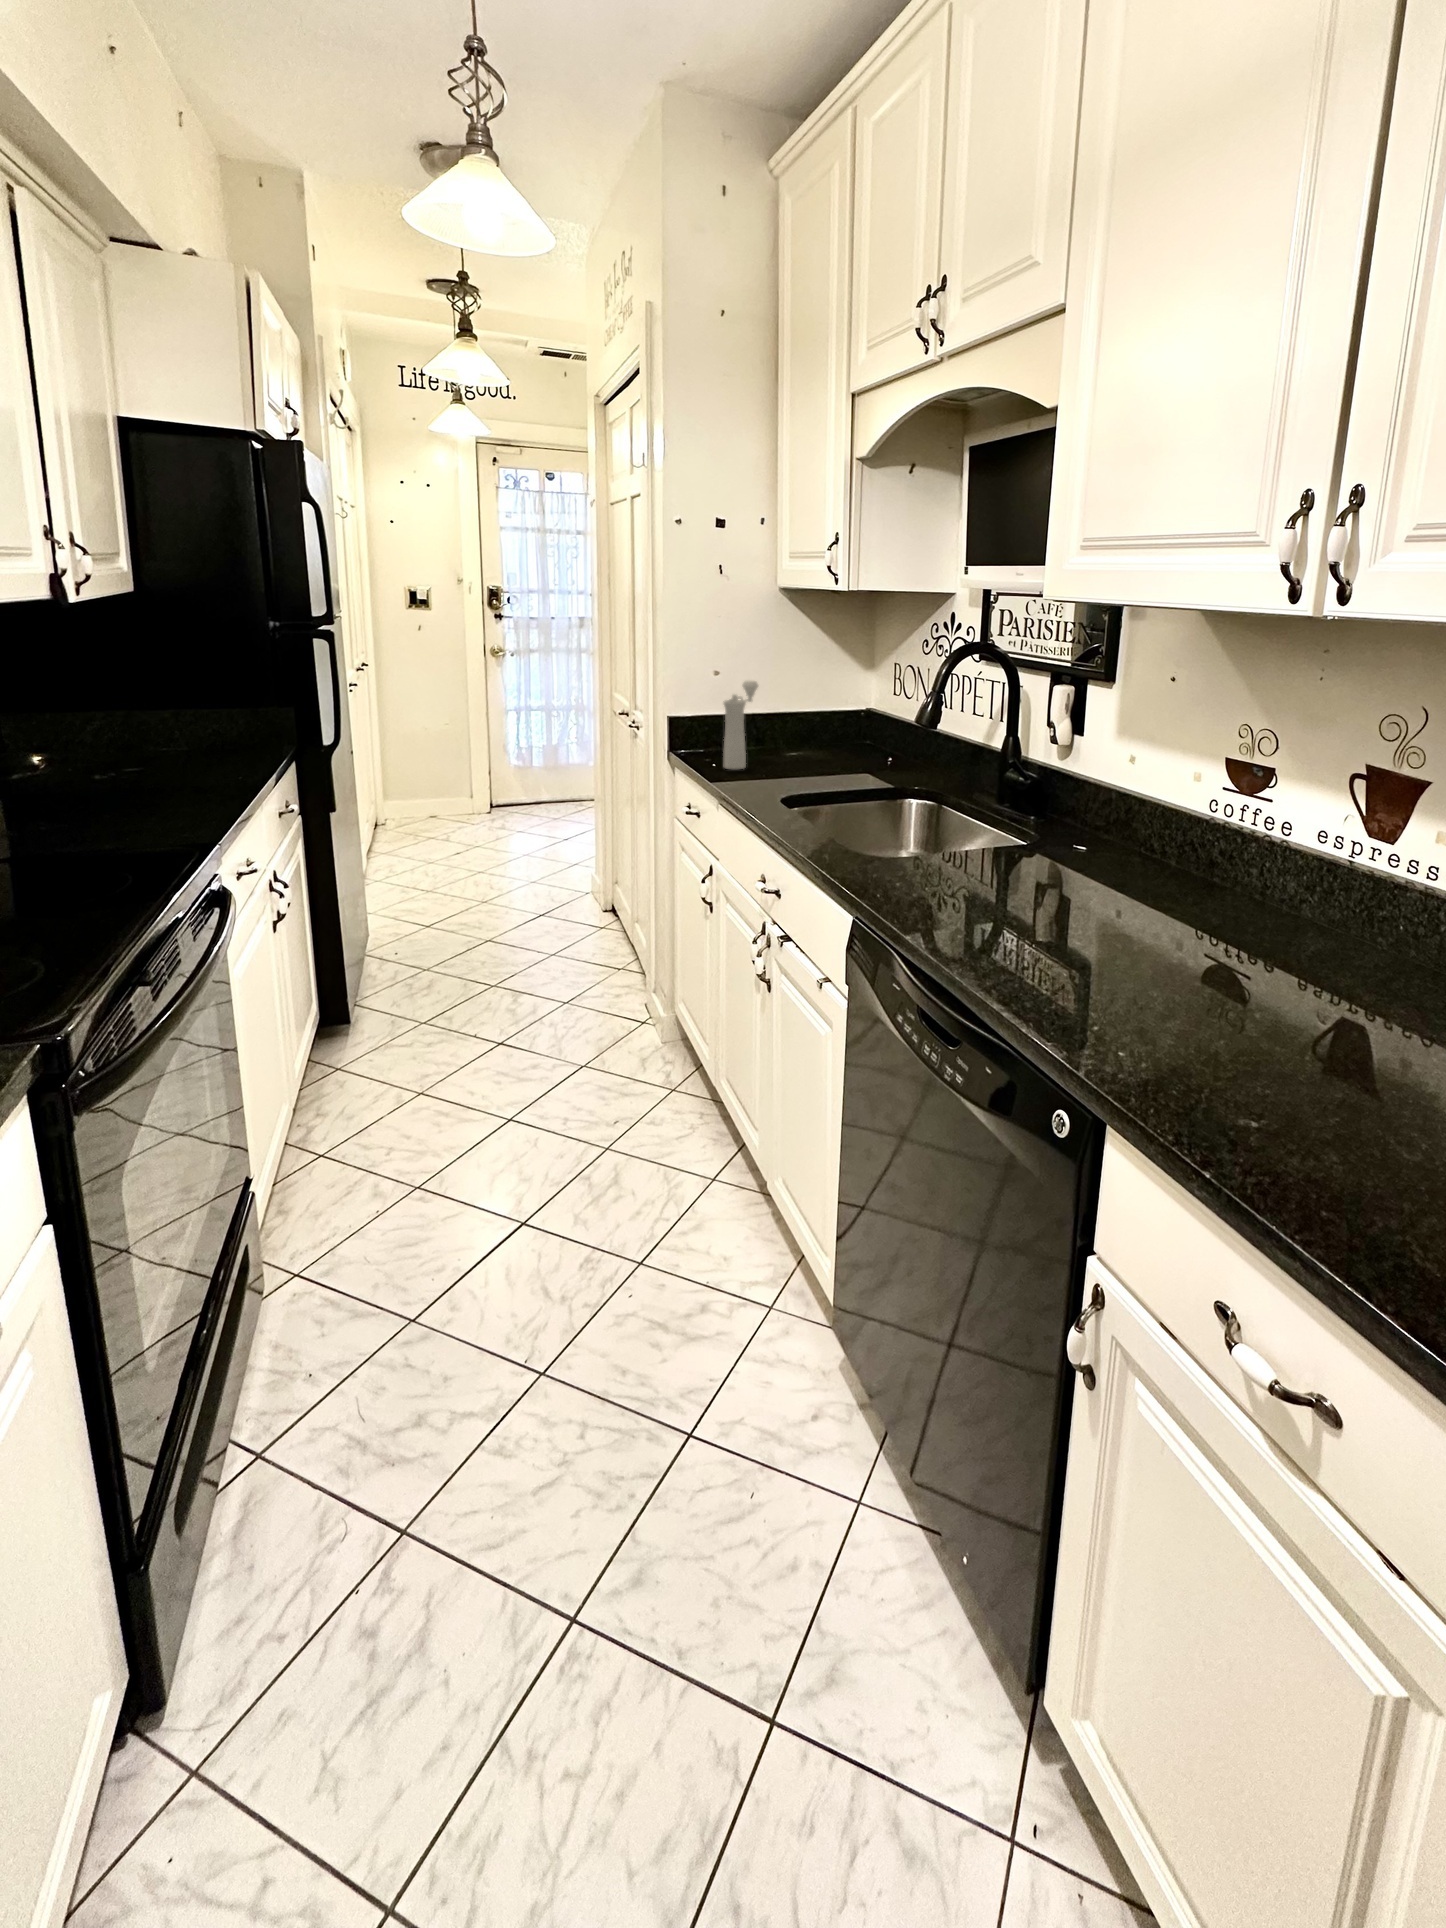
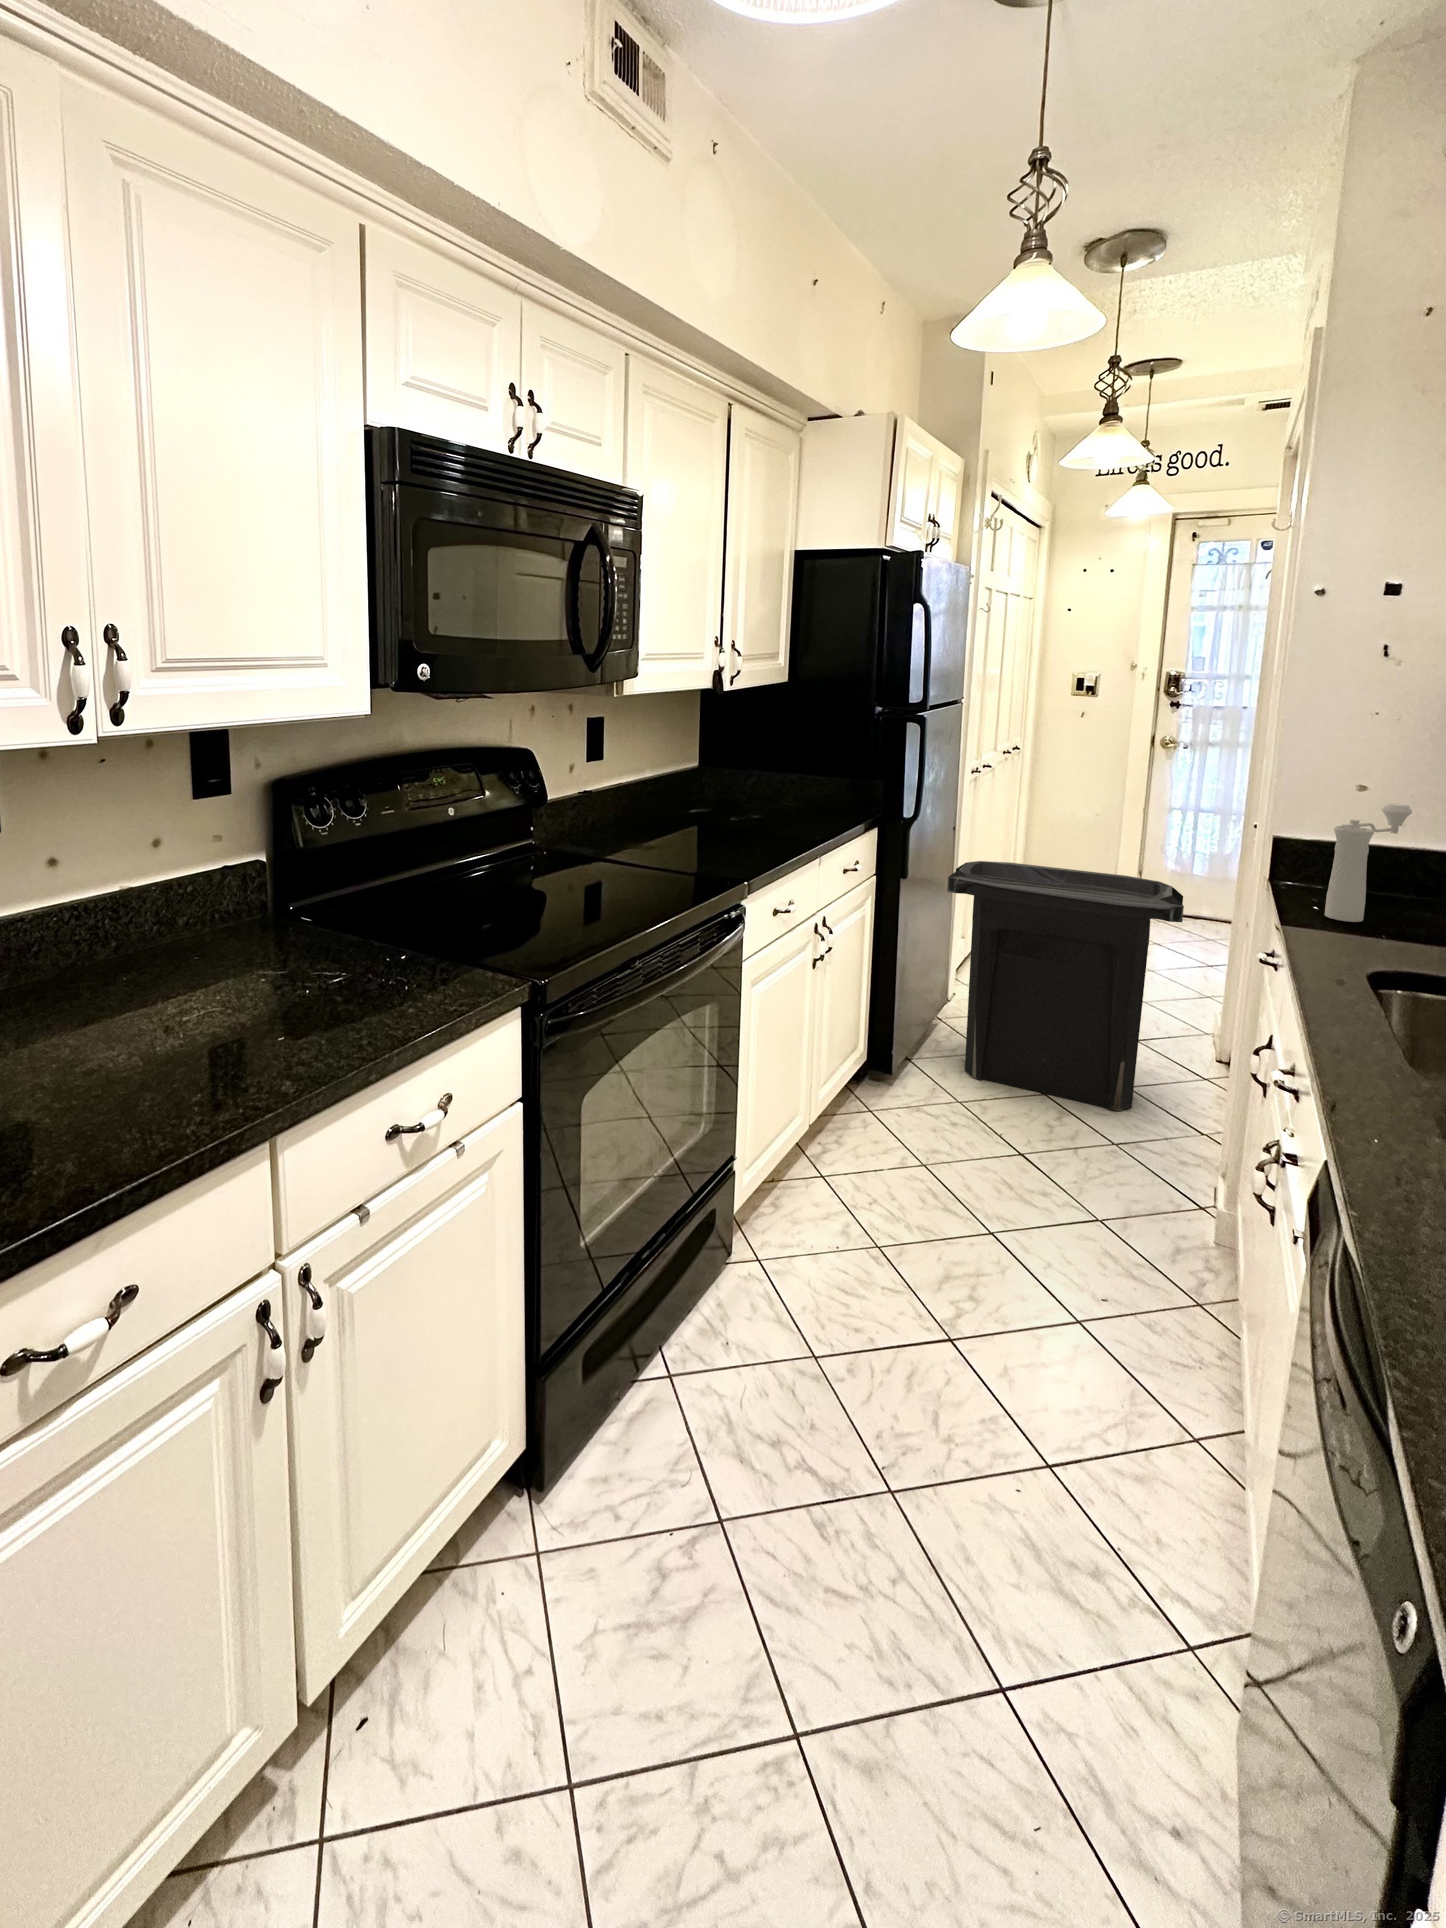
trash can: none [369,770,584,992] -> present [947,861,1184,1111]

